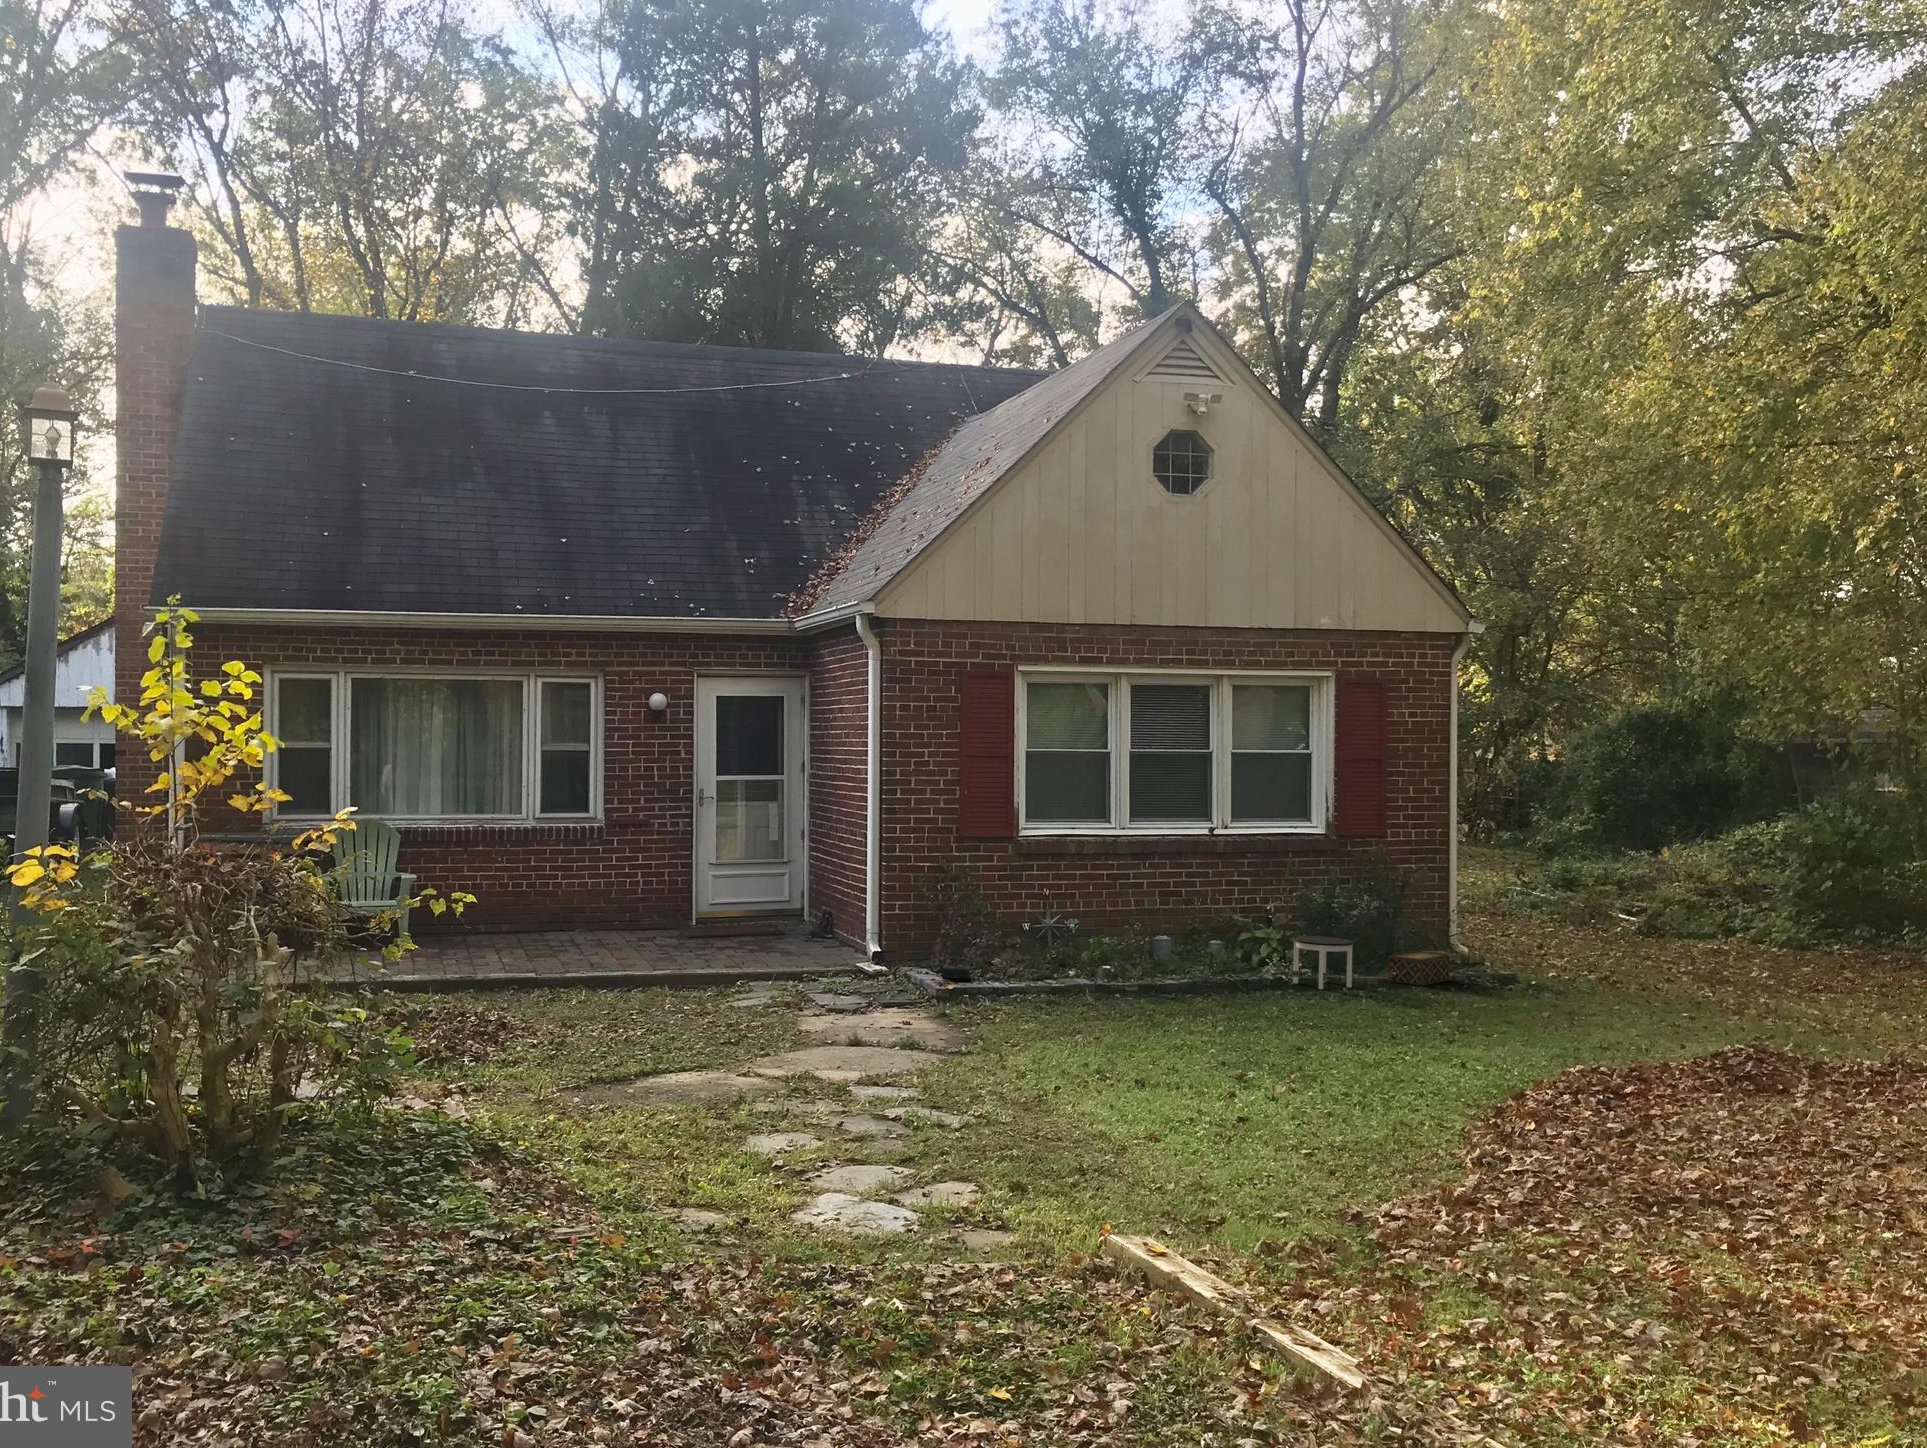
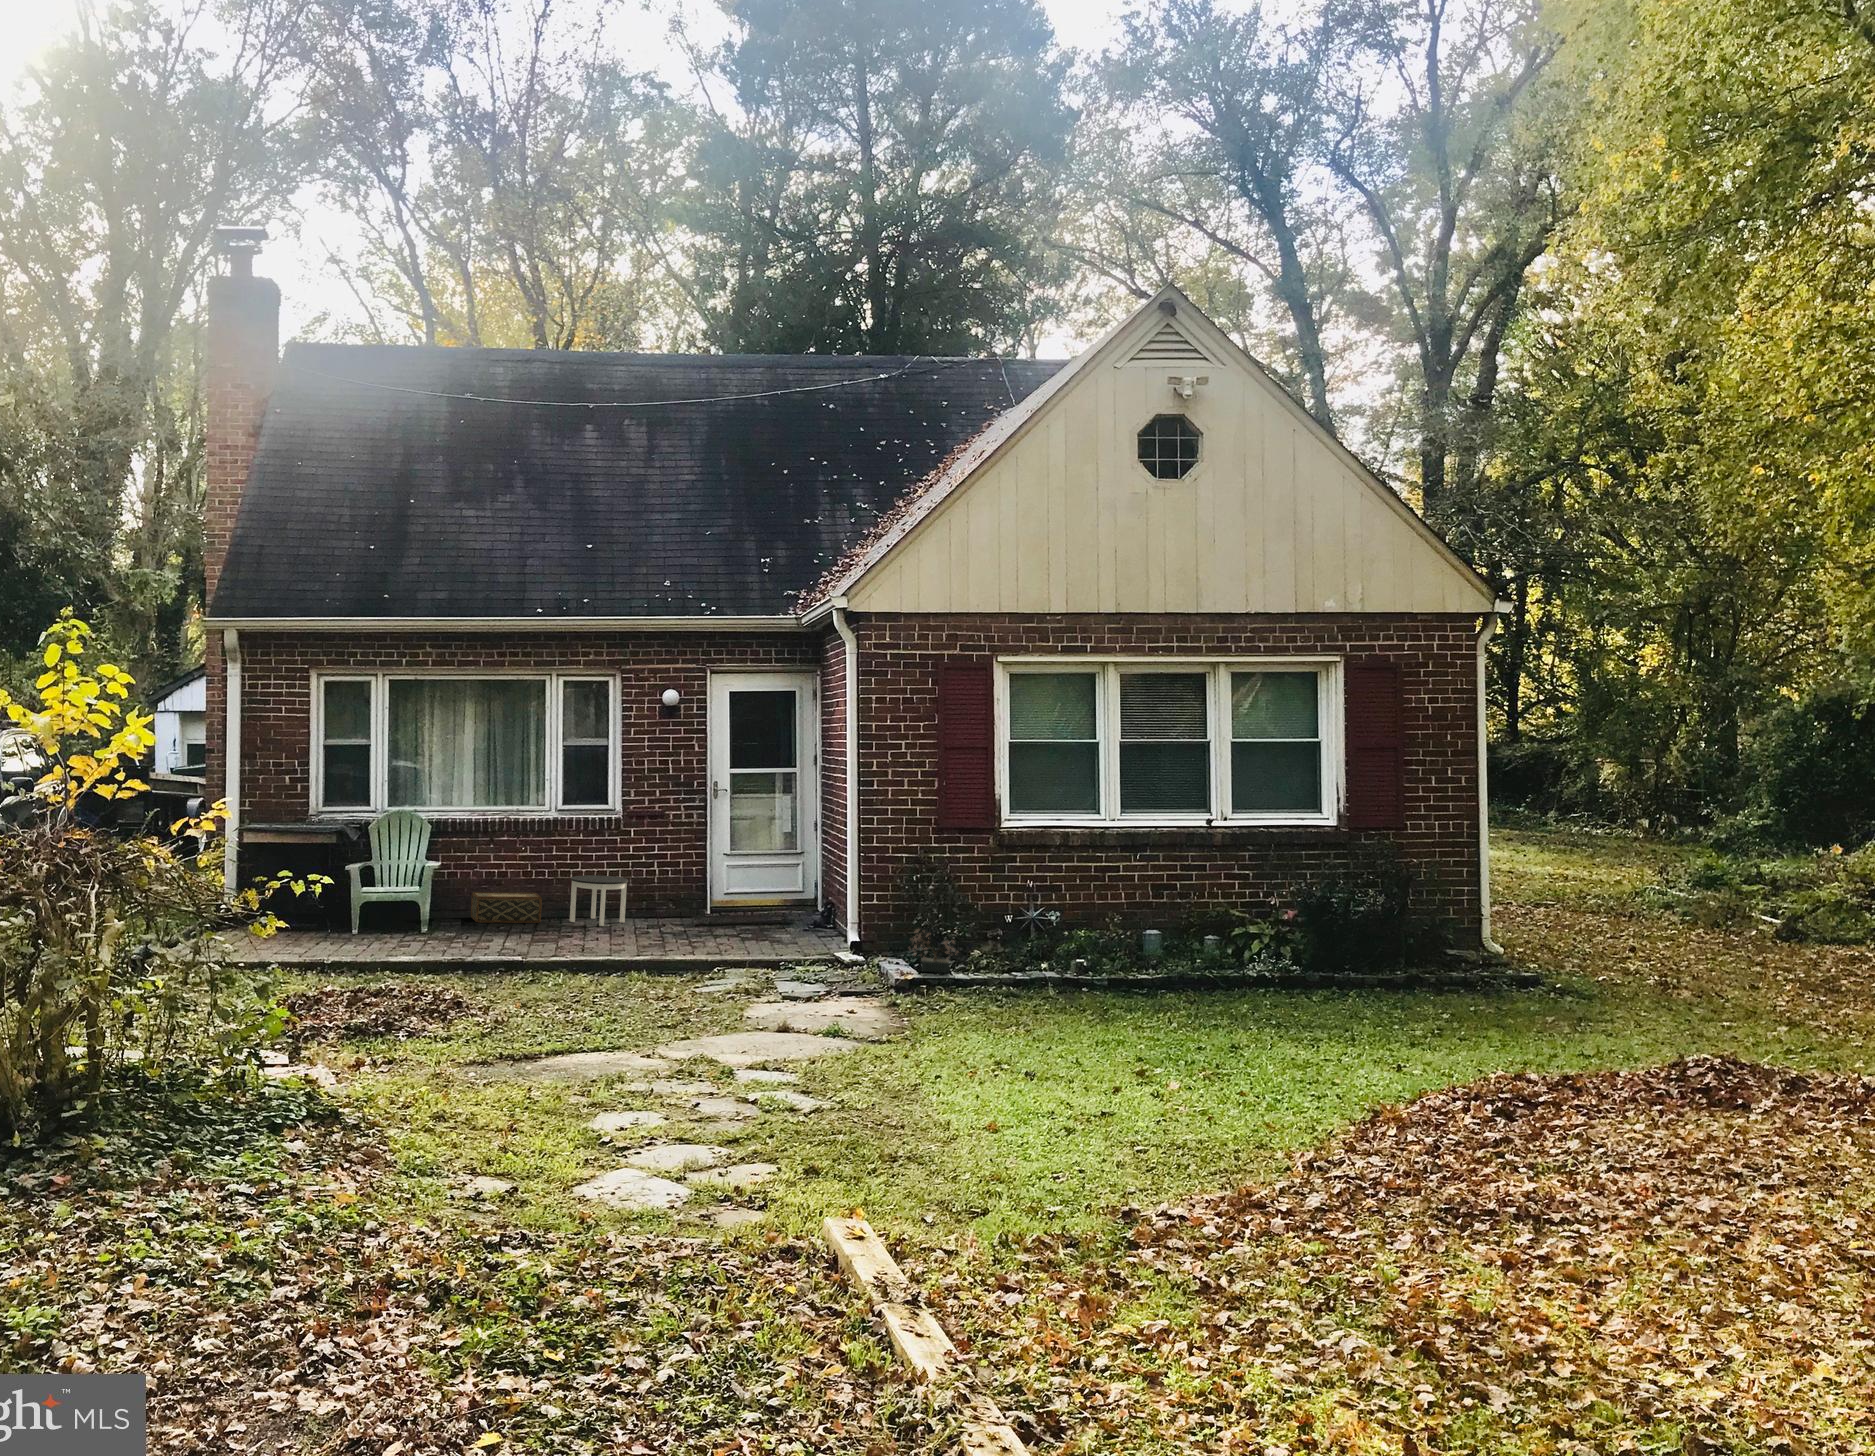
round table: present [1293,936,1354,989] -> present [570,875,628,926]
woven basket: present [1388,951,1449,986] -> present [471,892,542,923]

